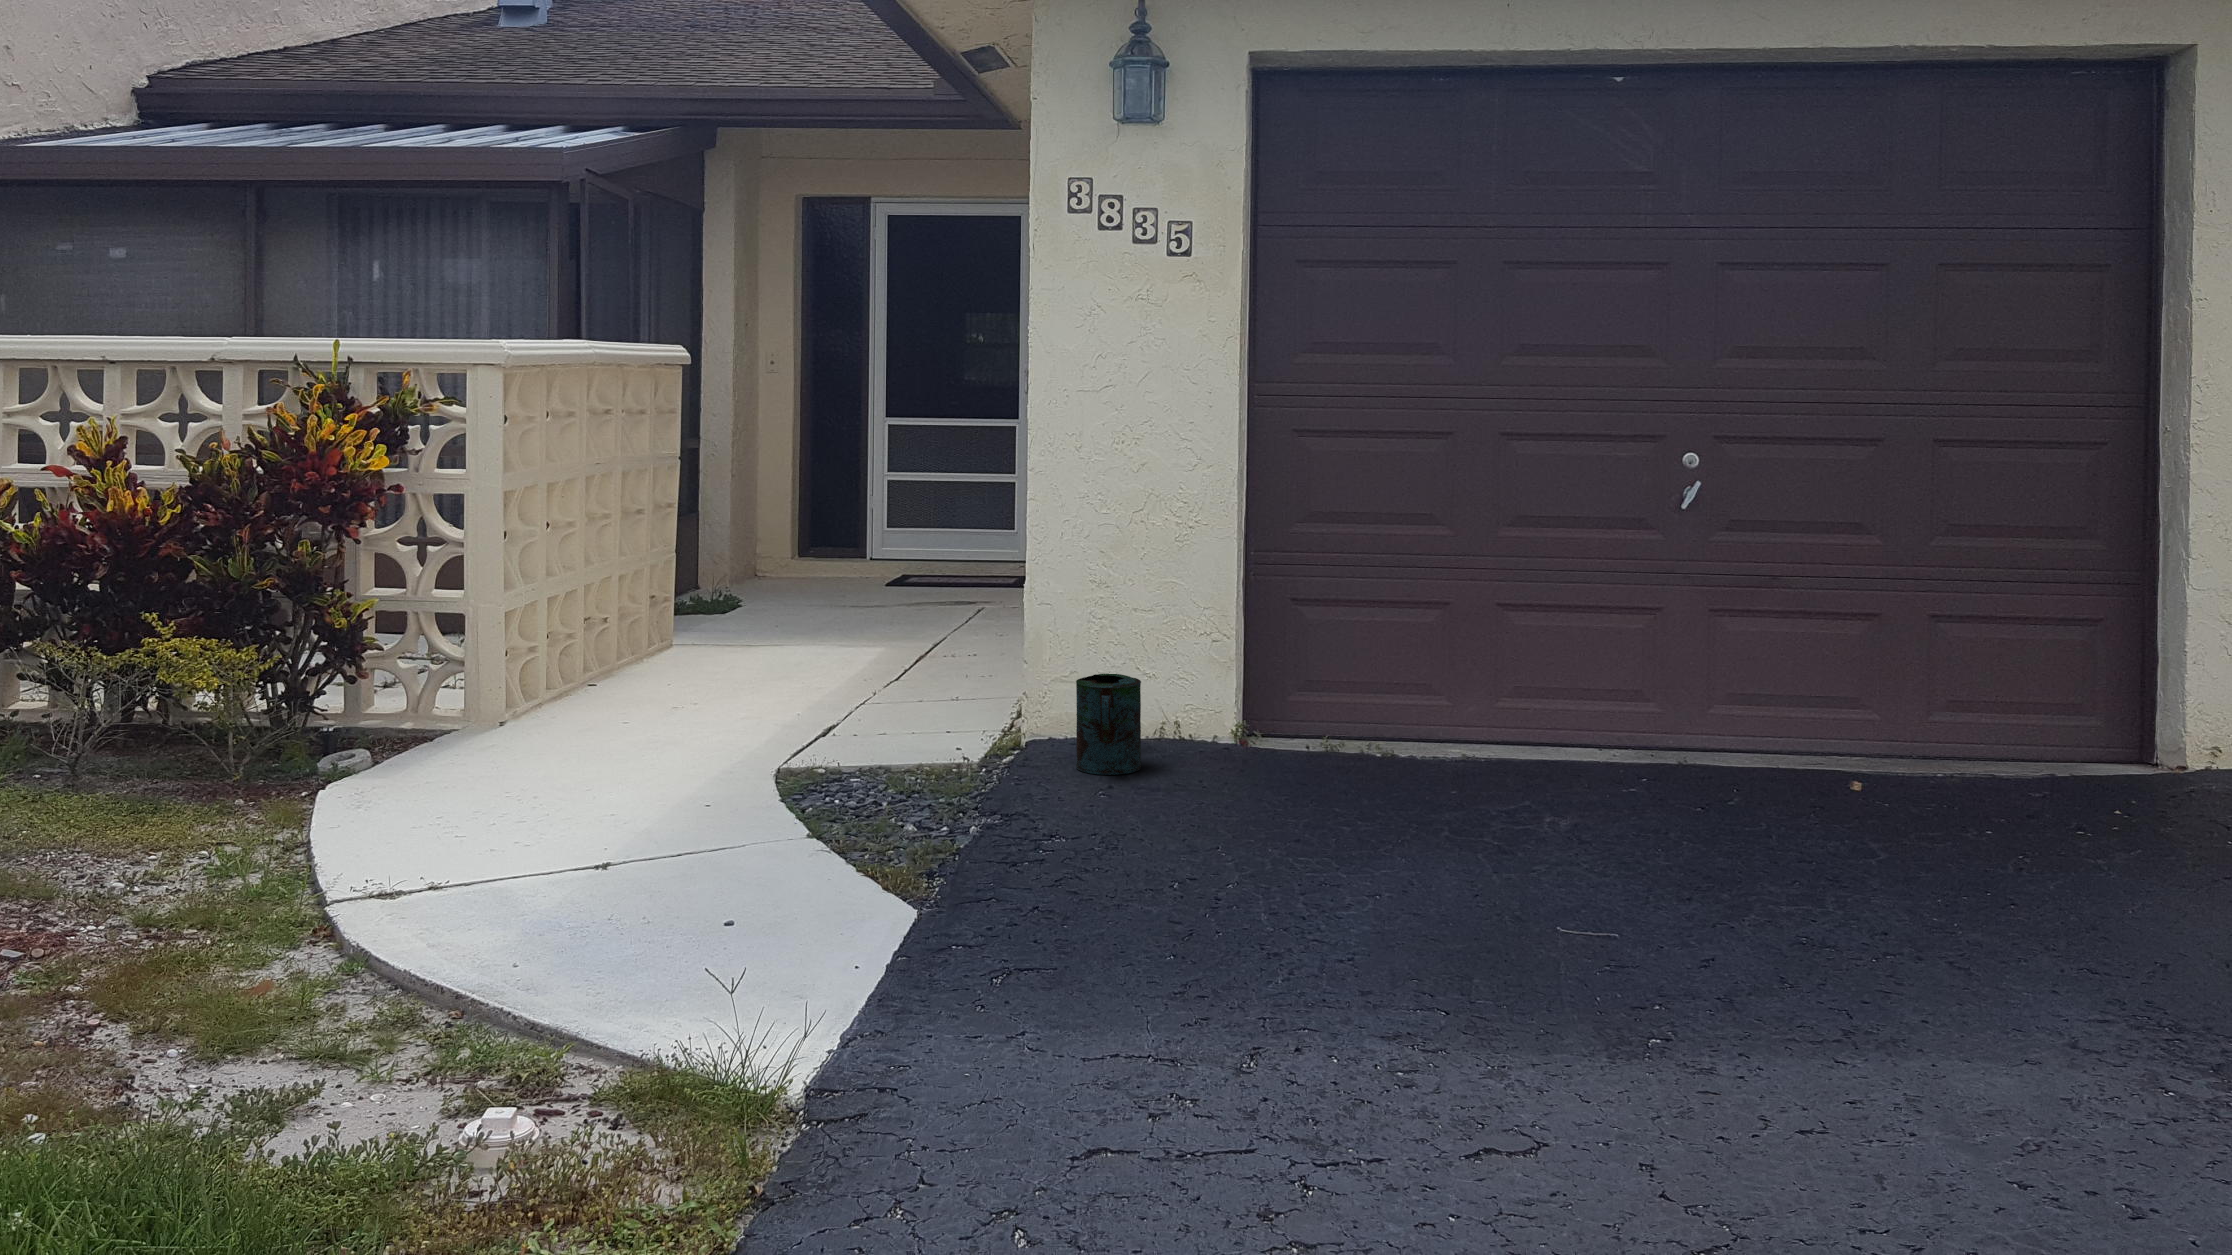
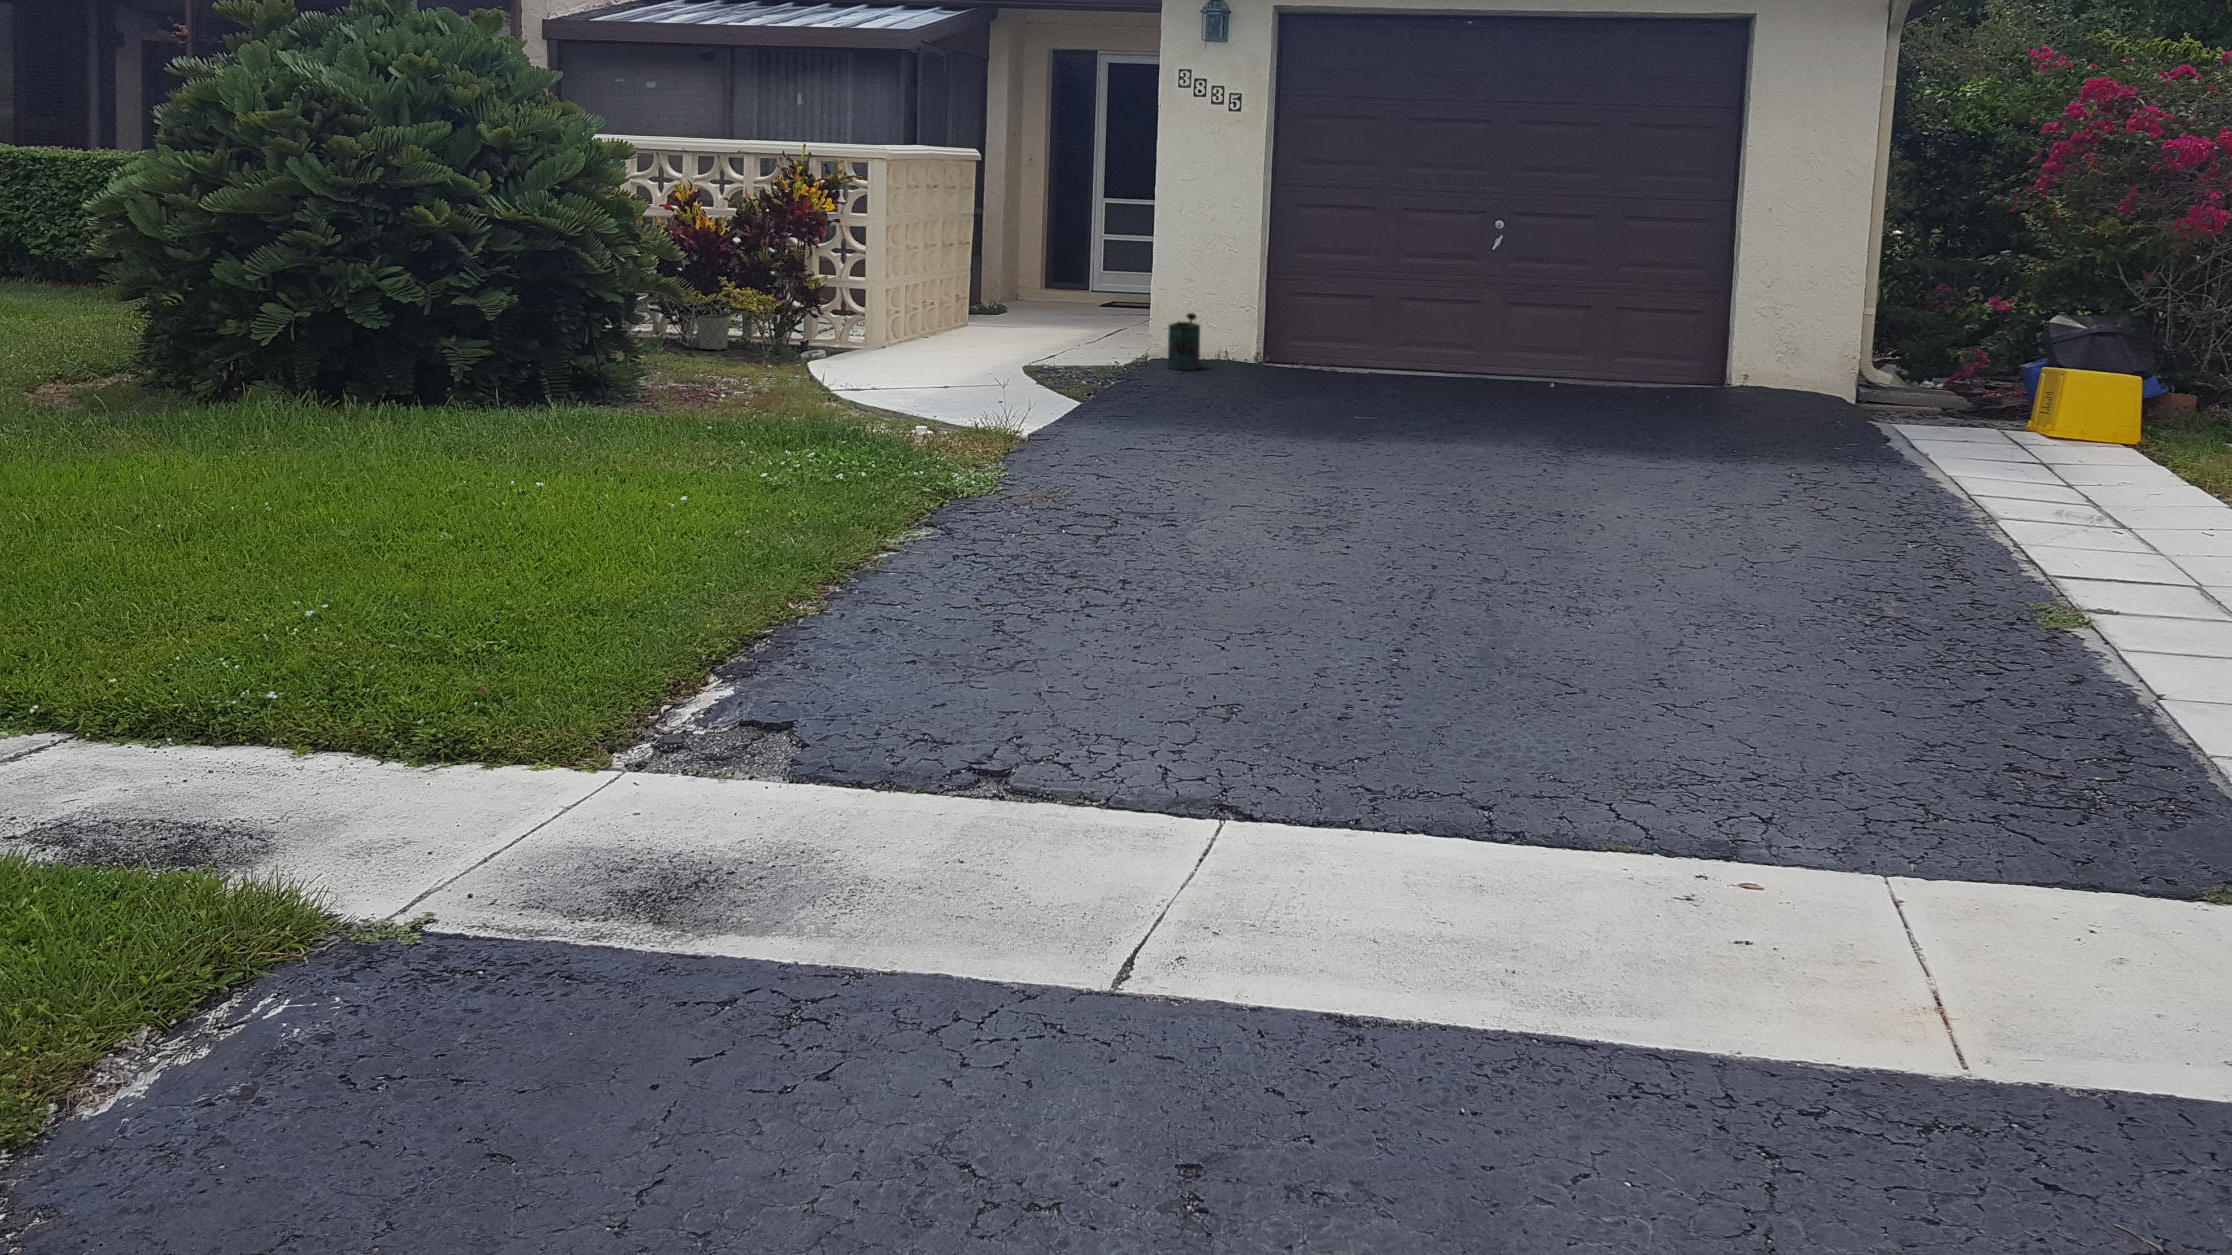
planter: none [95,691,166,768] -> present [697,315,729,351]

